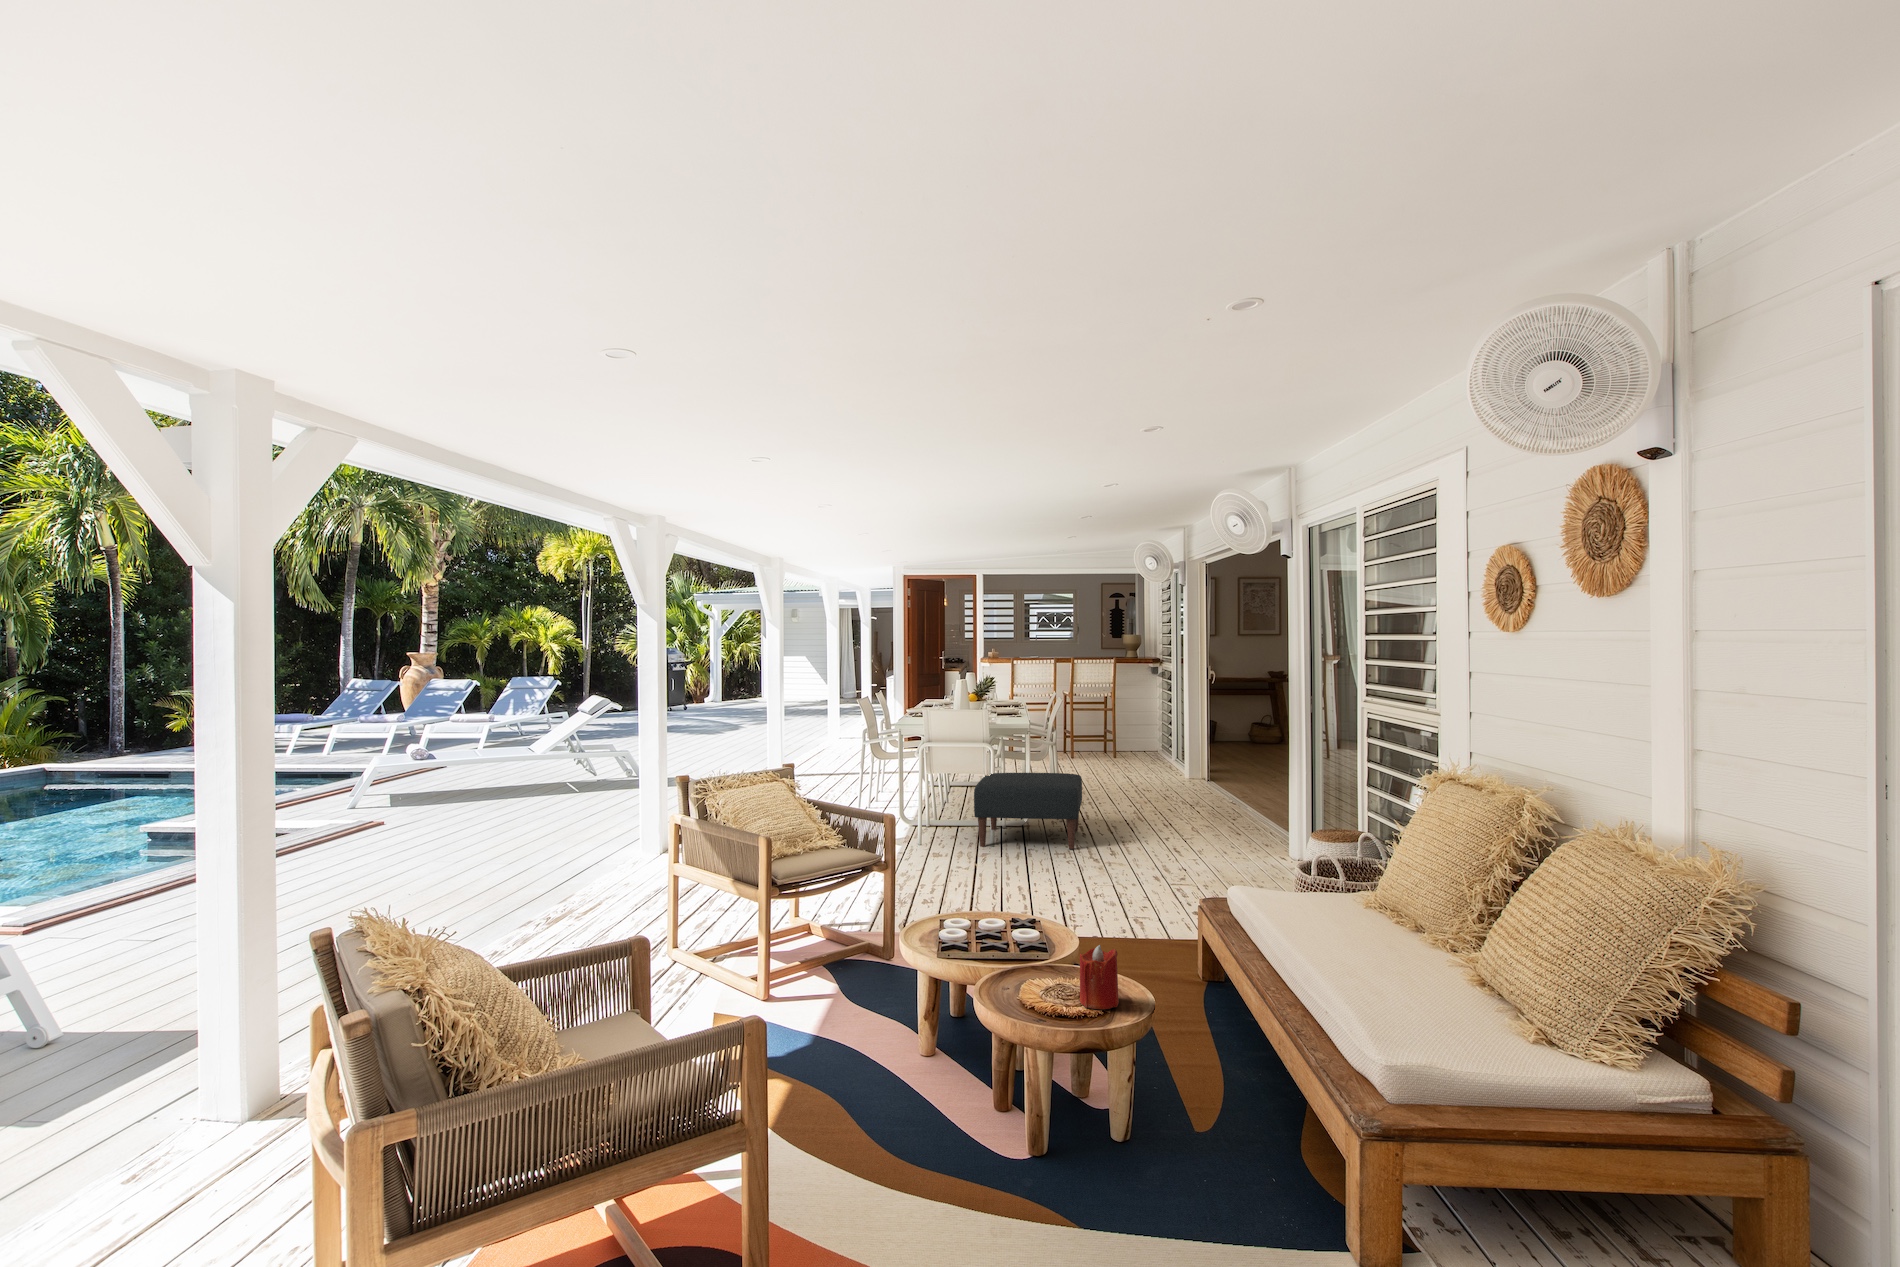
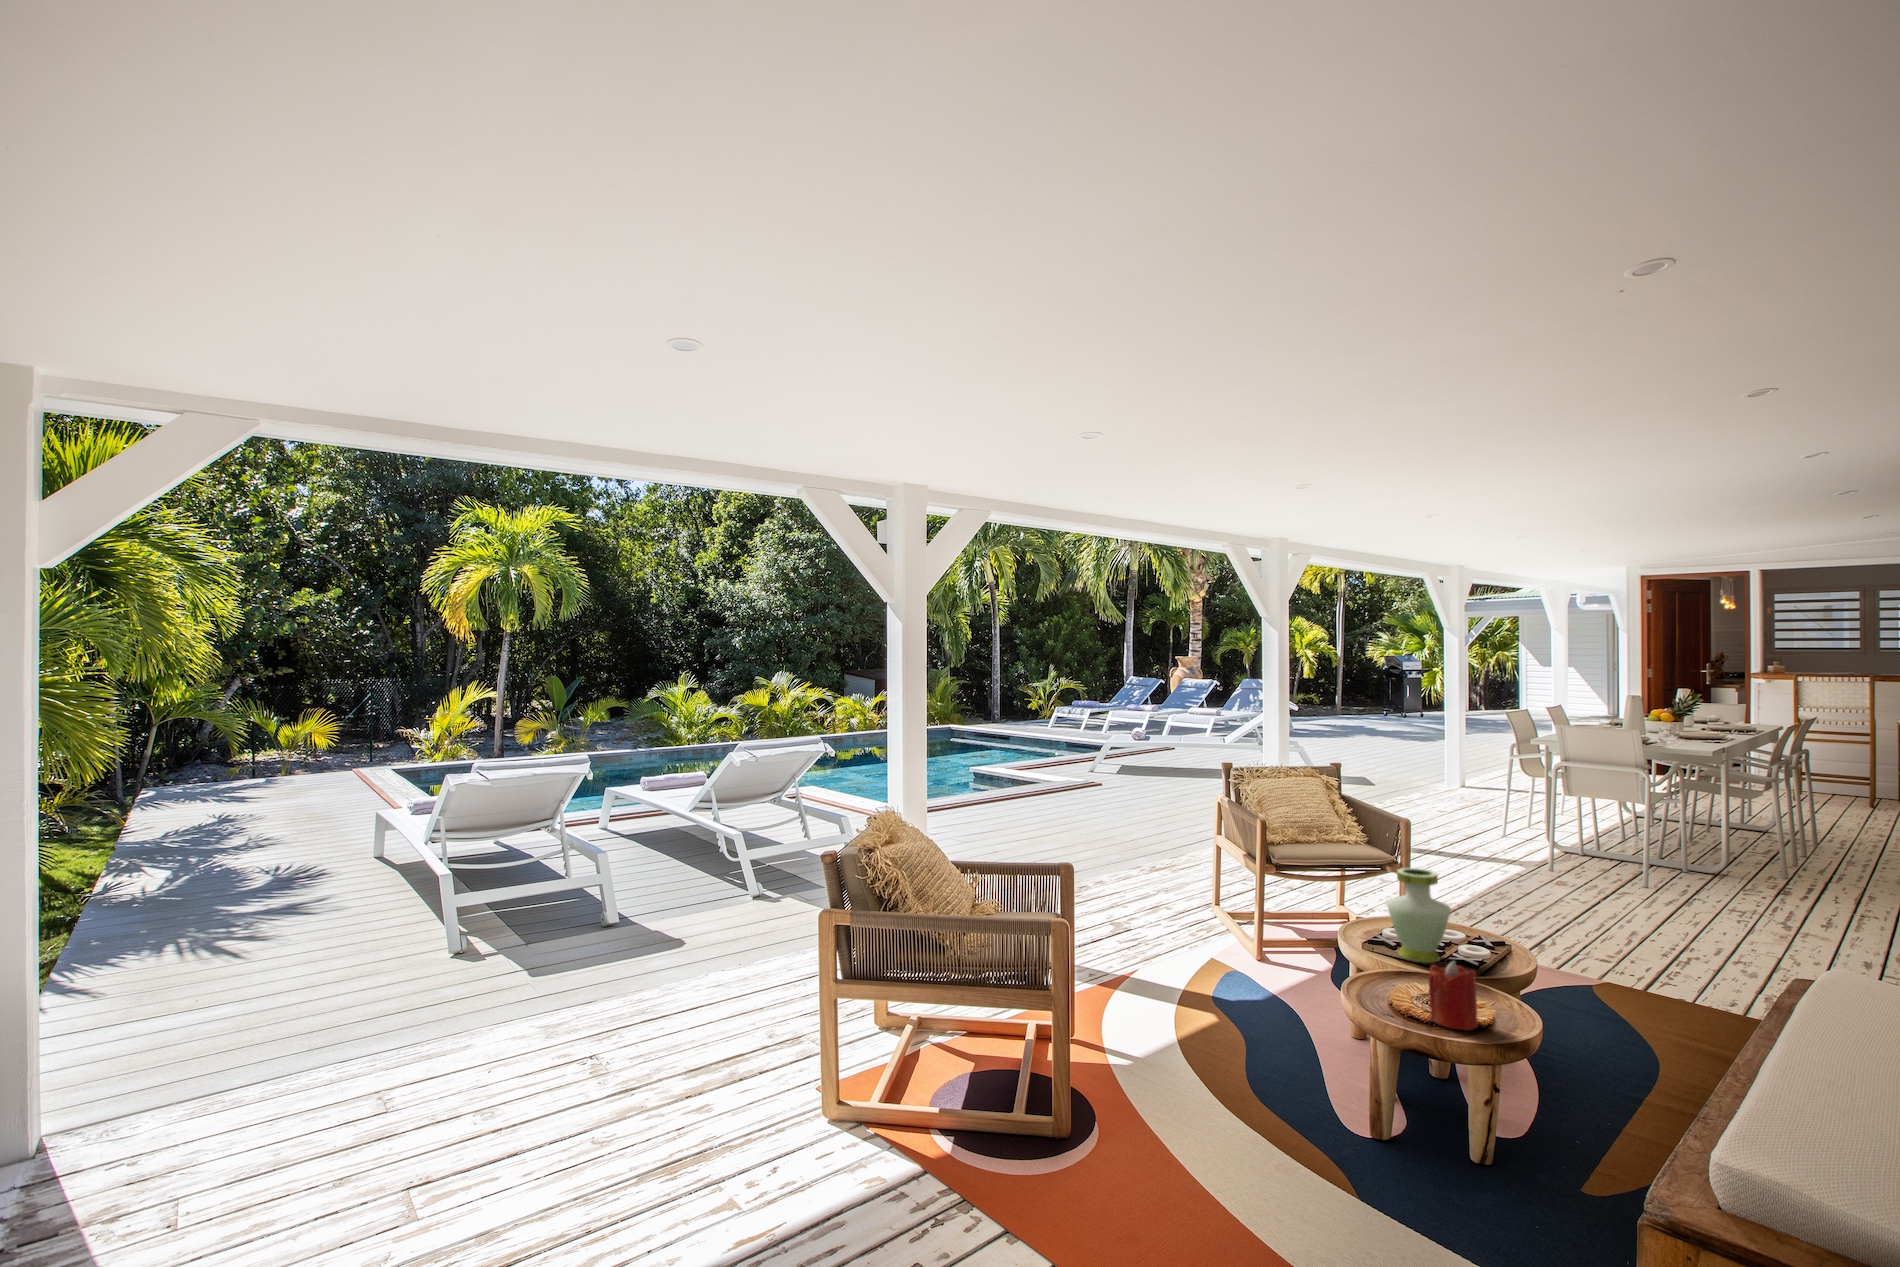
ottoman: present [974,773,1082,849] -> none [1643,810,1852,921]
vase: none [966,863,1022,954] -> present [1386,868,1451,962]

